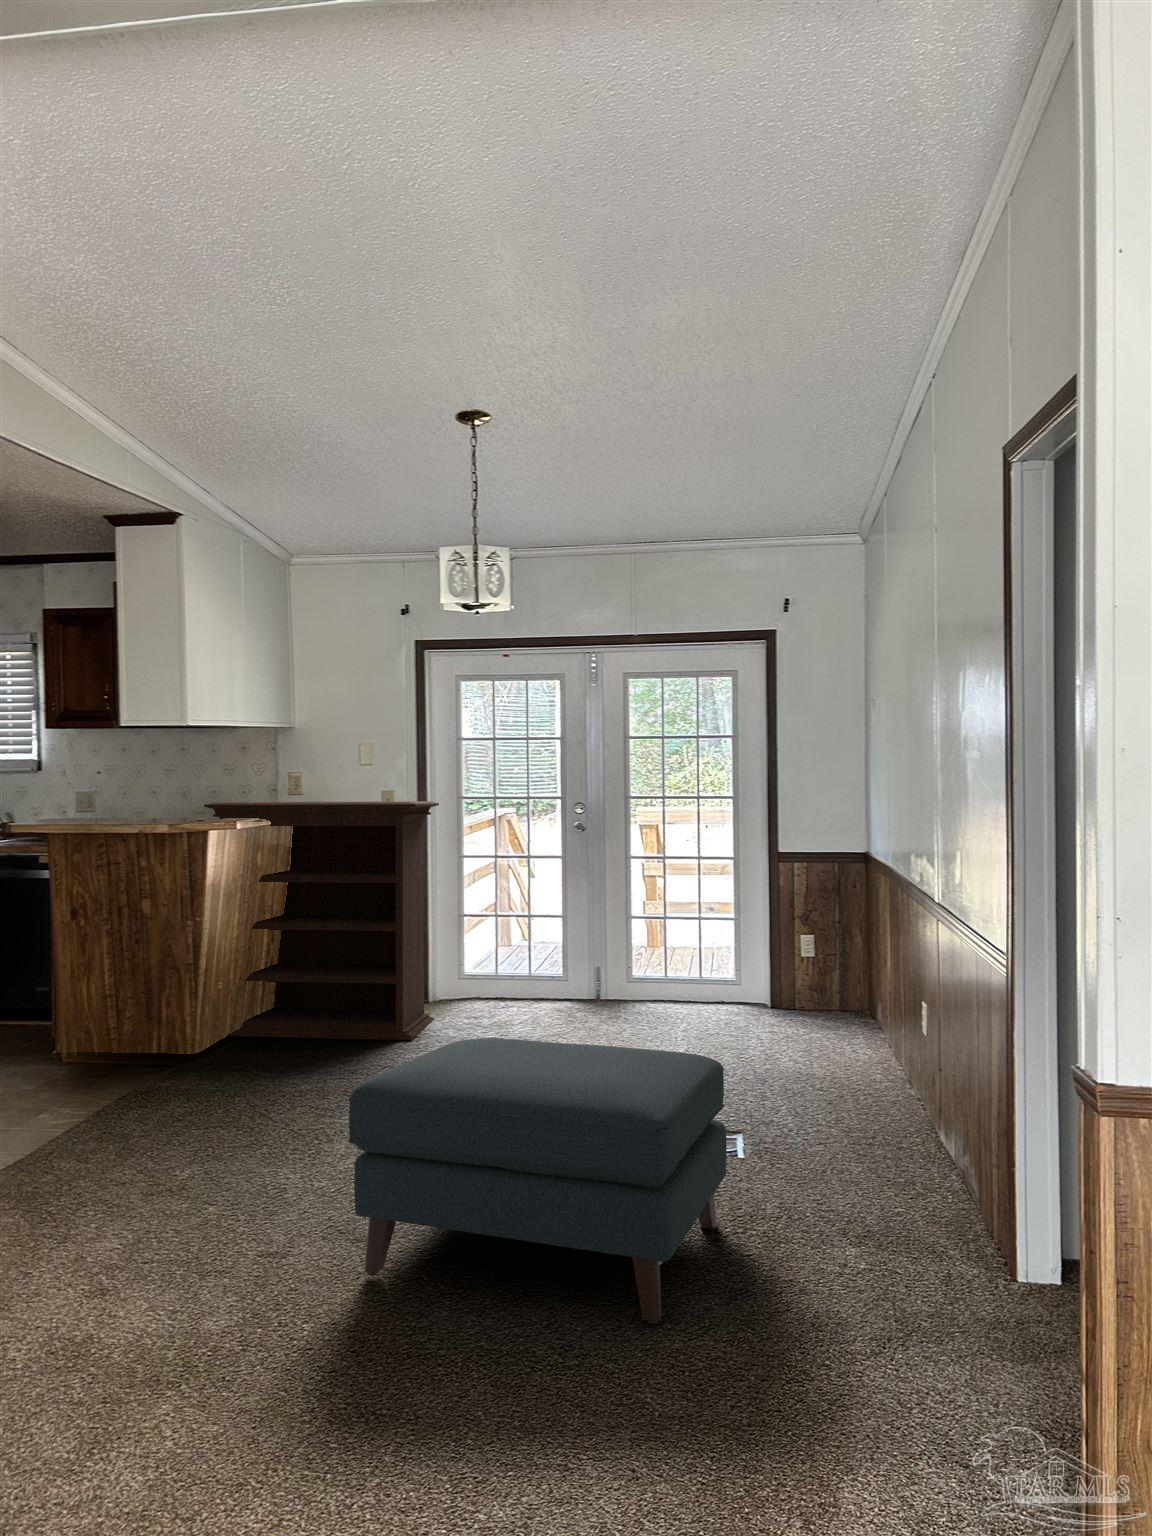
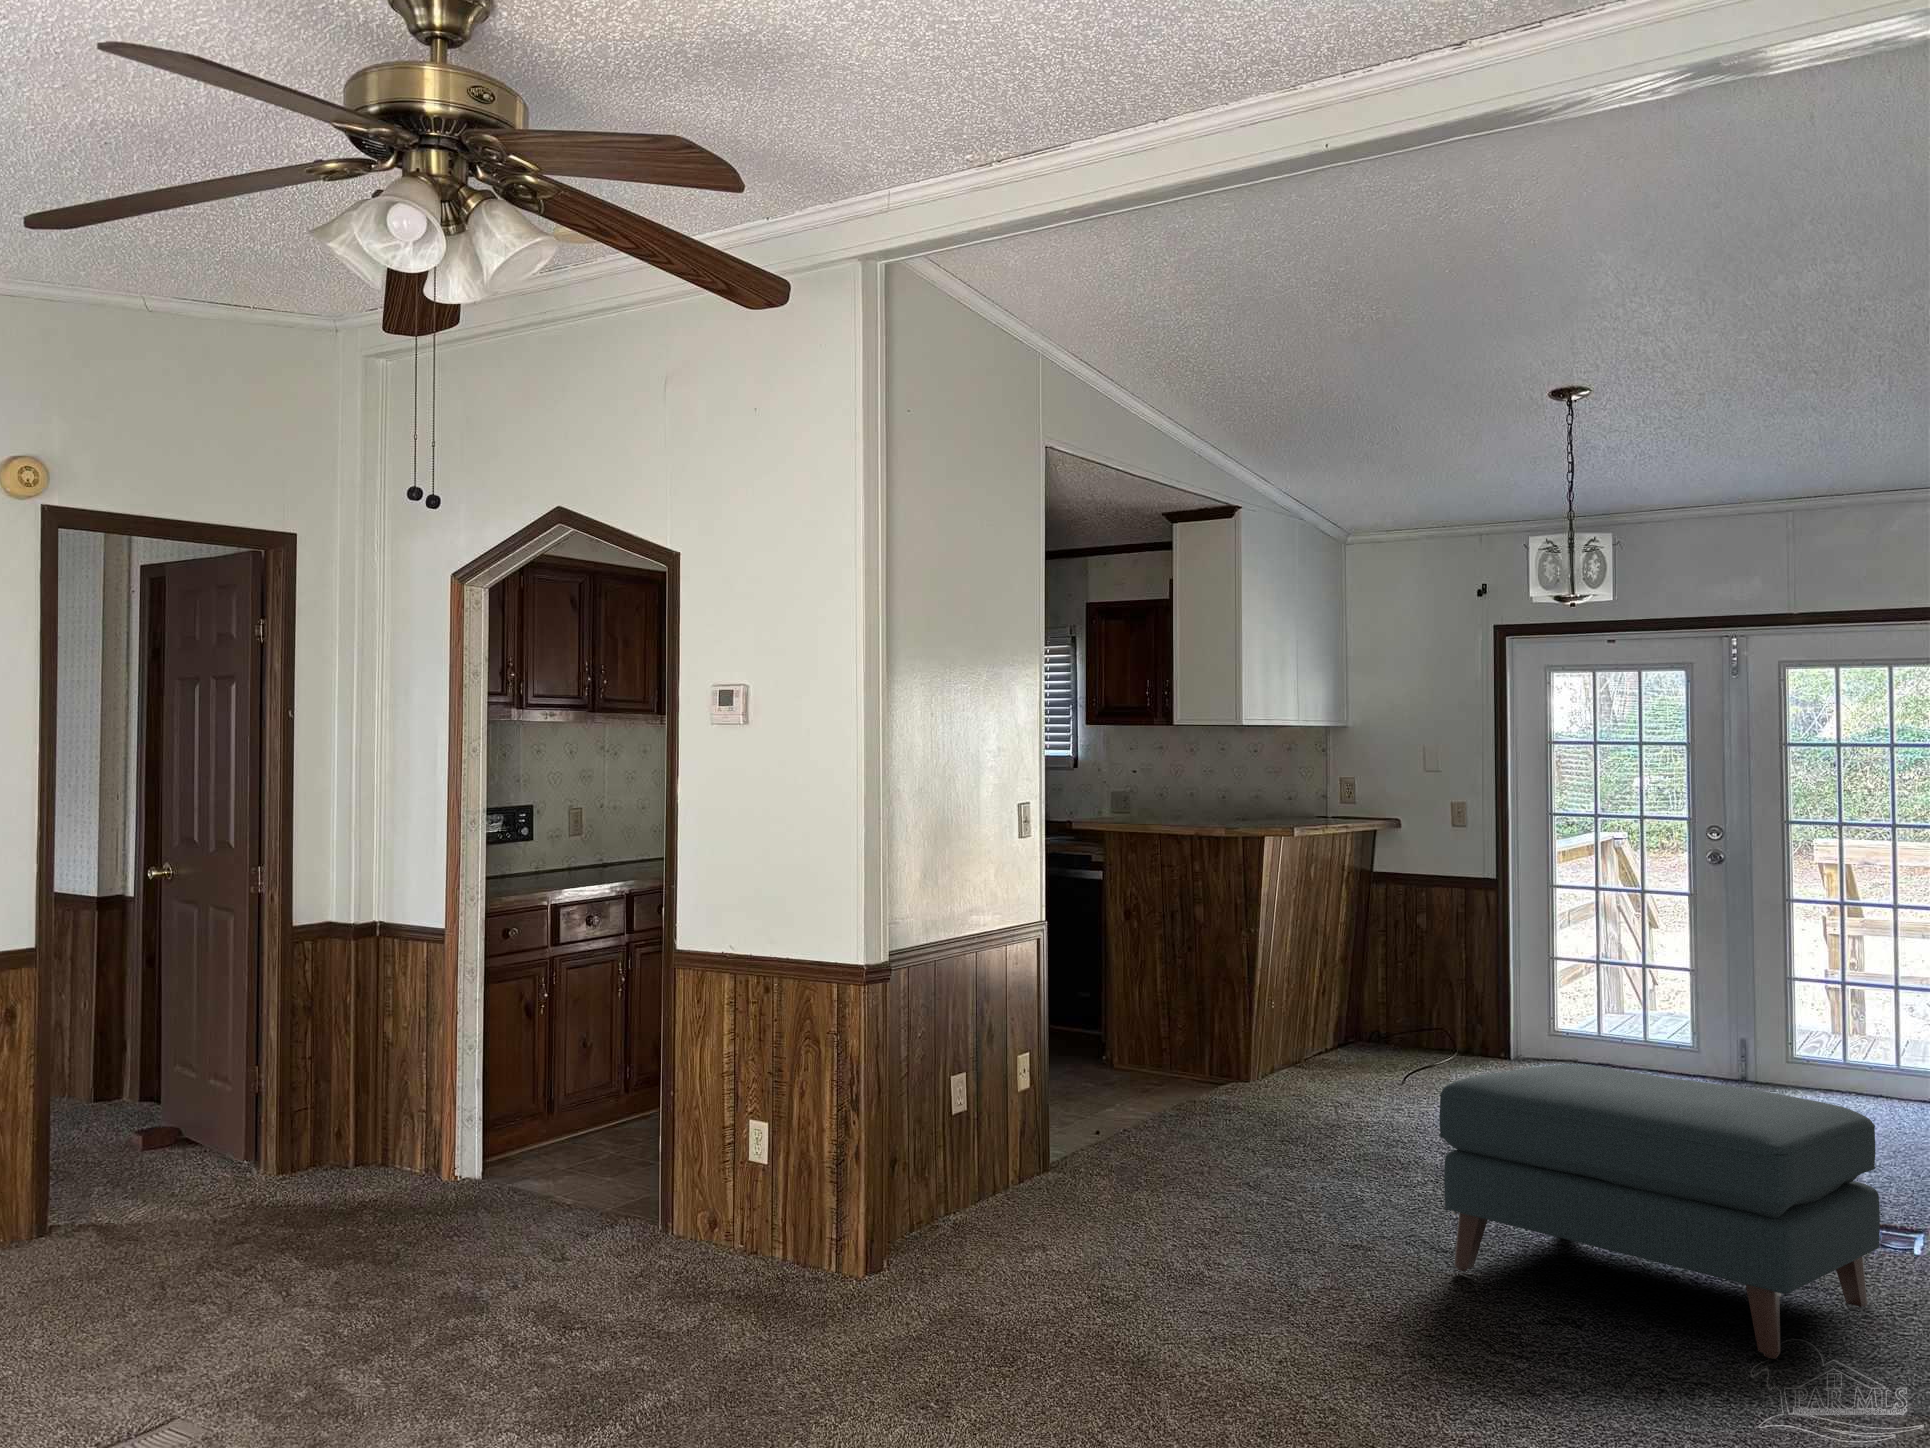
bookshelf: present [204,801,439,1040] -> none [1255,809,1524,1093]

